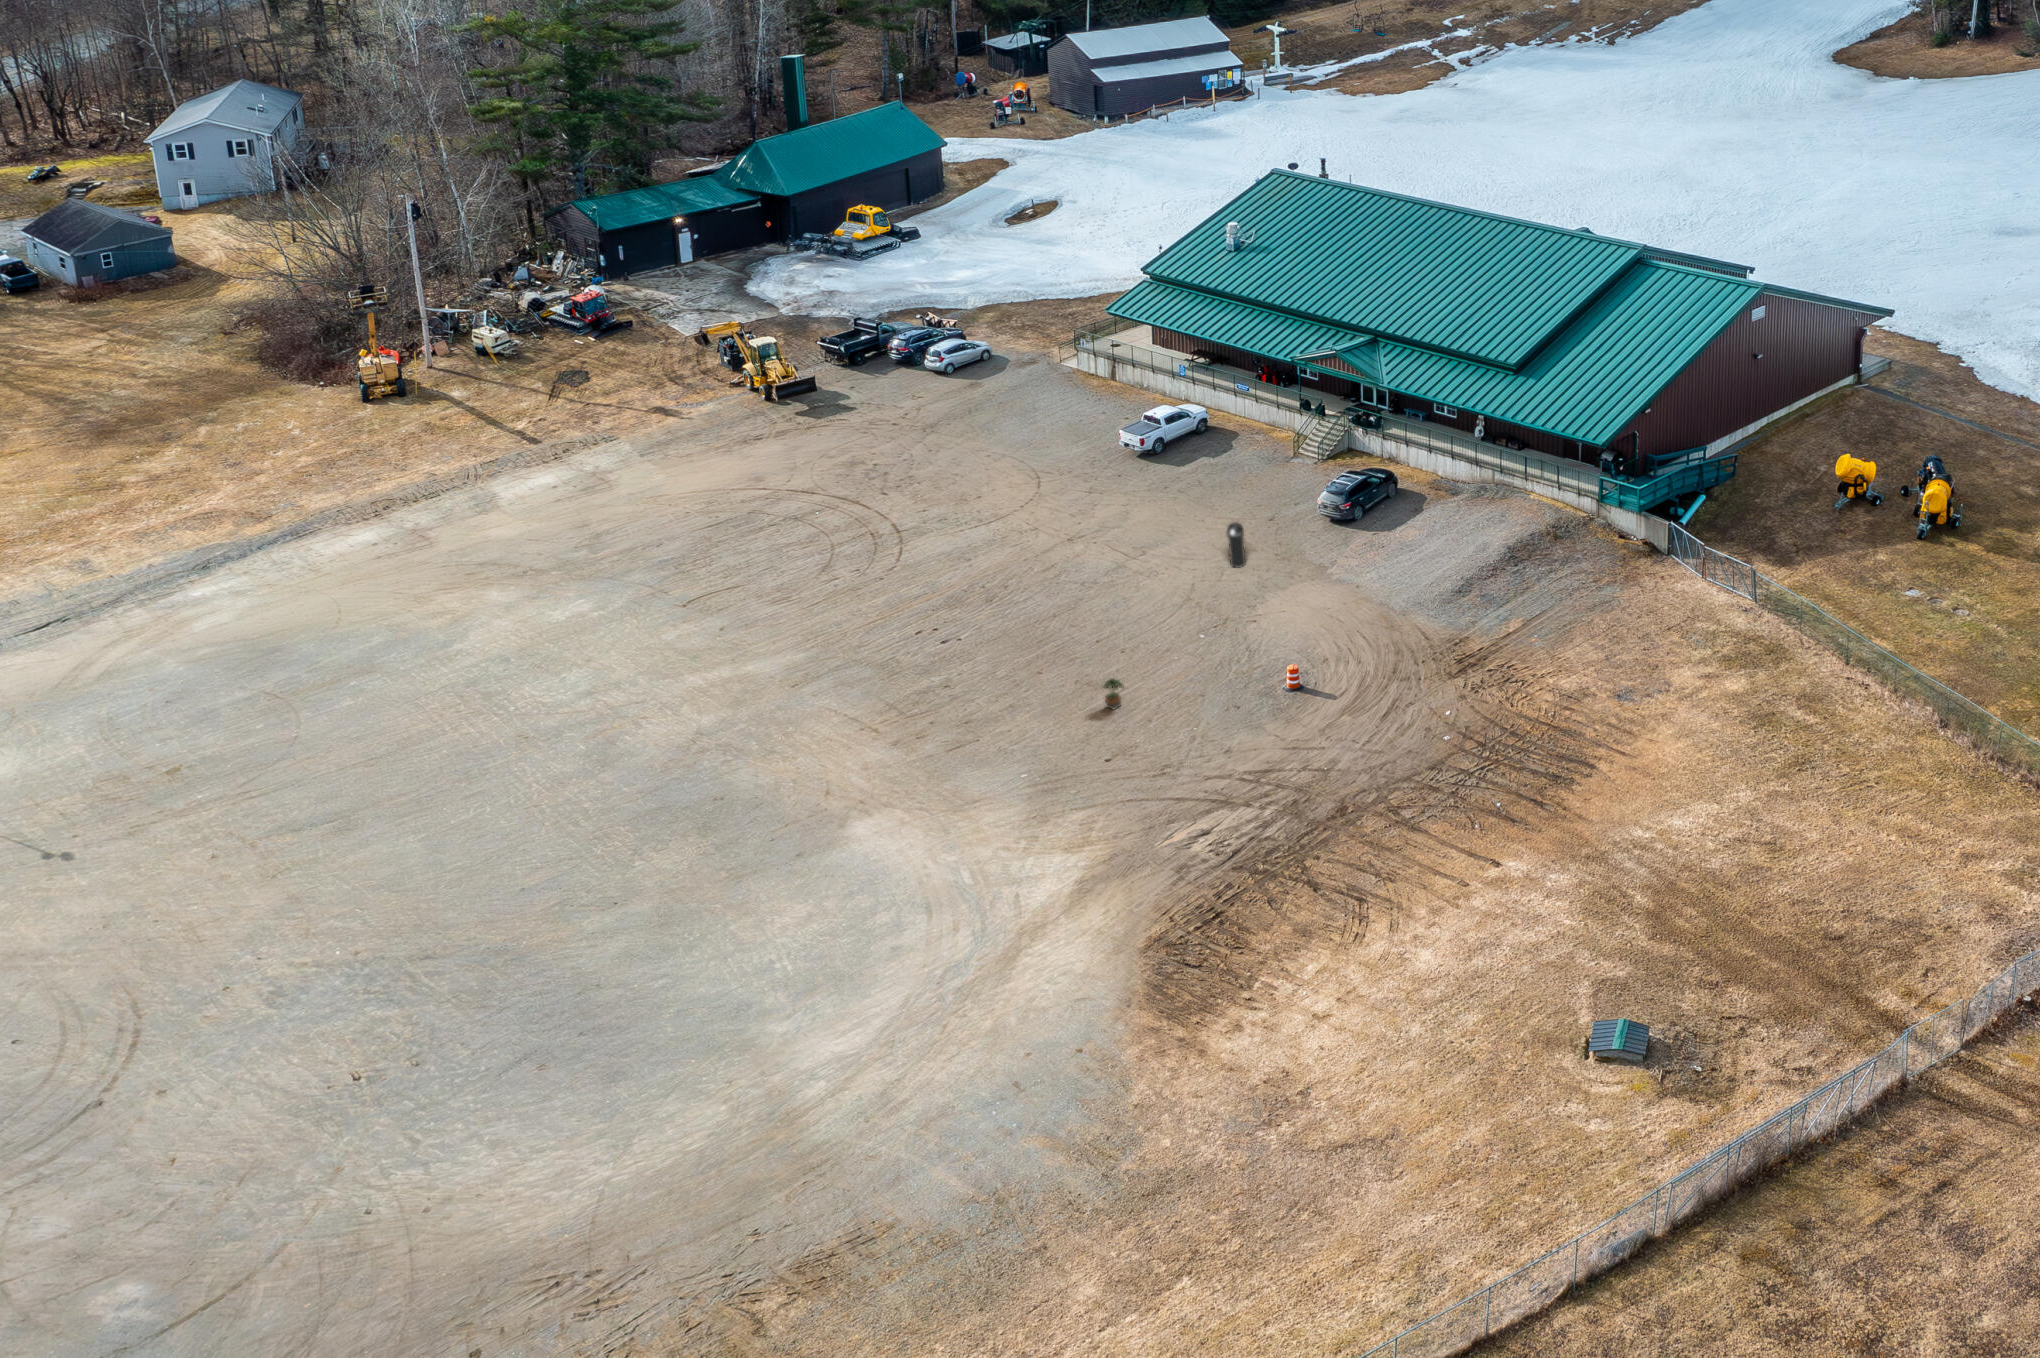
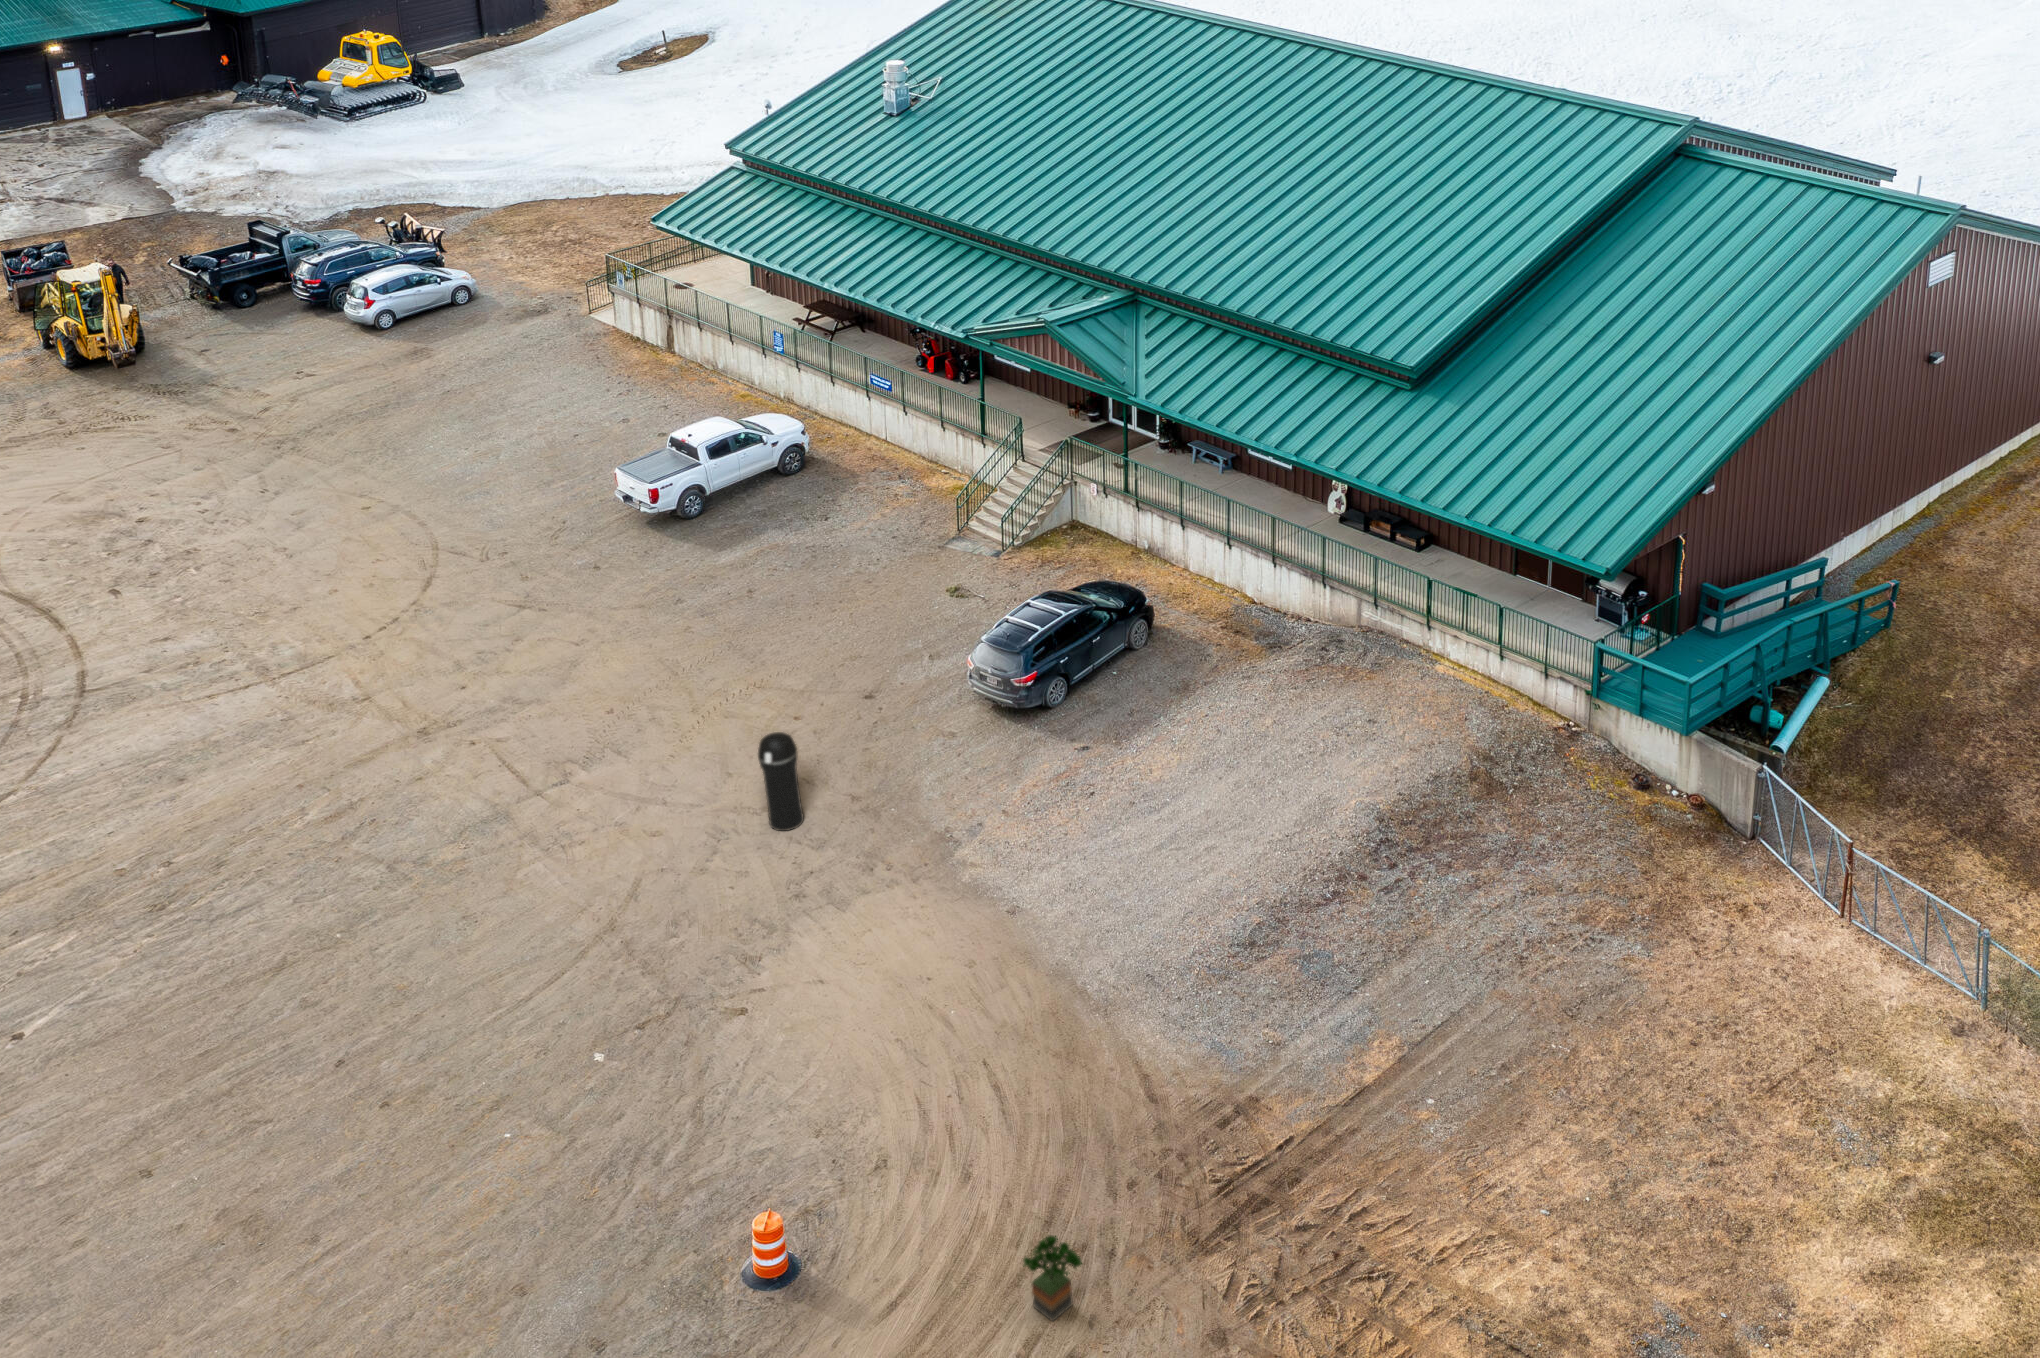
potted tree: present [1103,678,1124,709] -> present [1023,1235,1082,1321]

